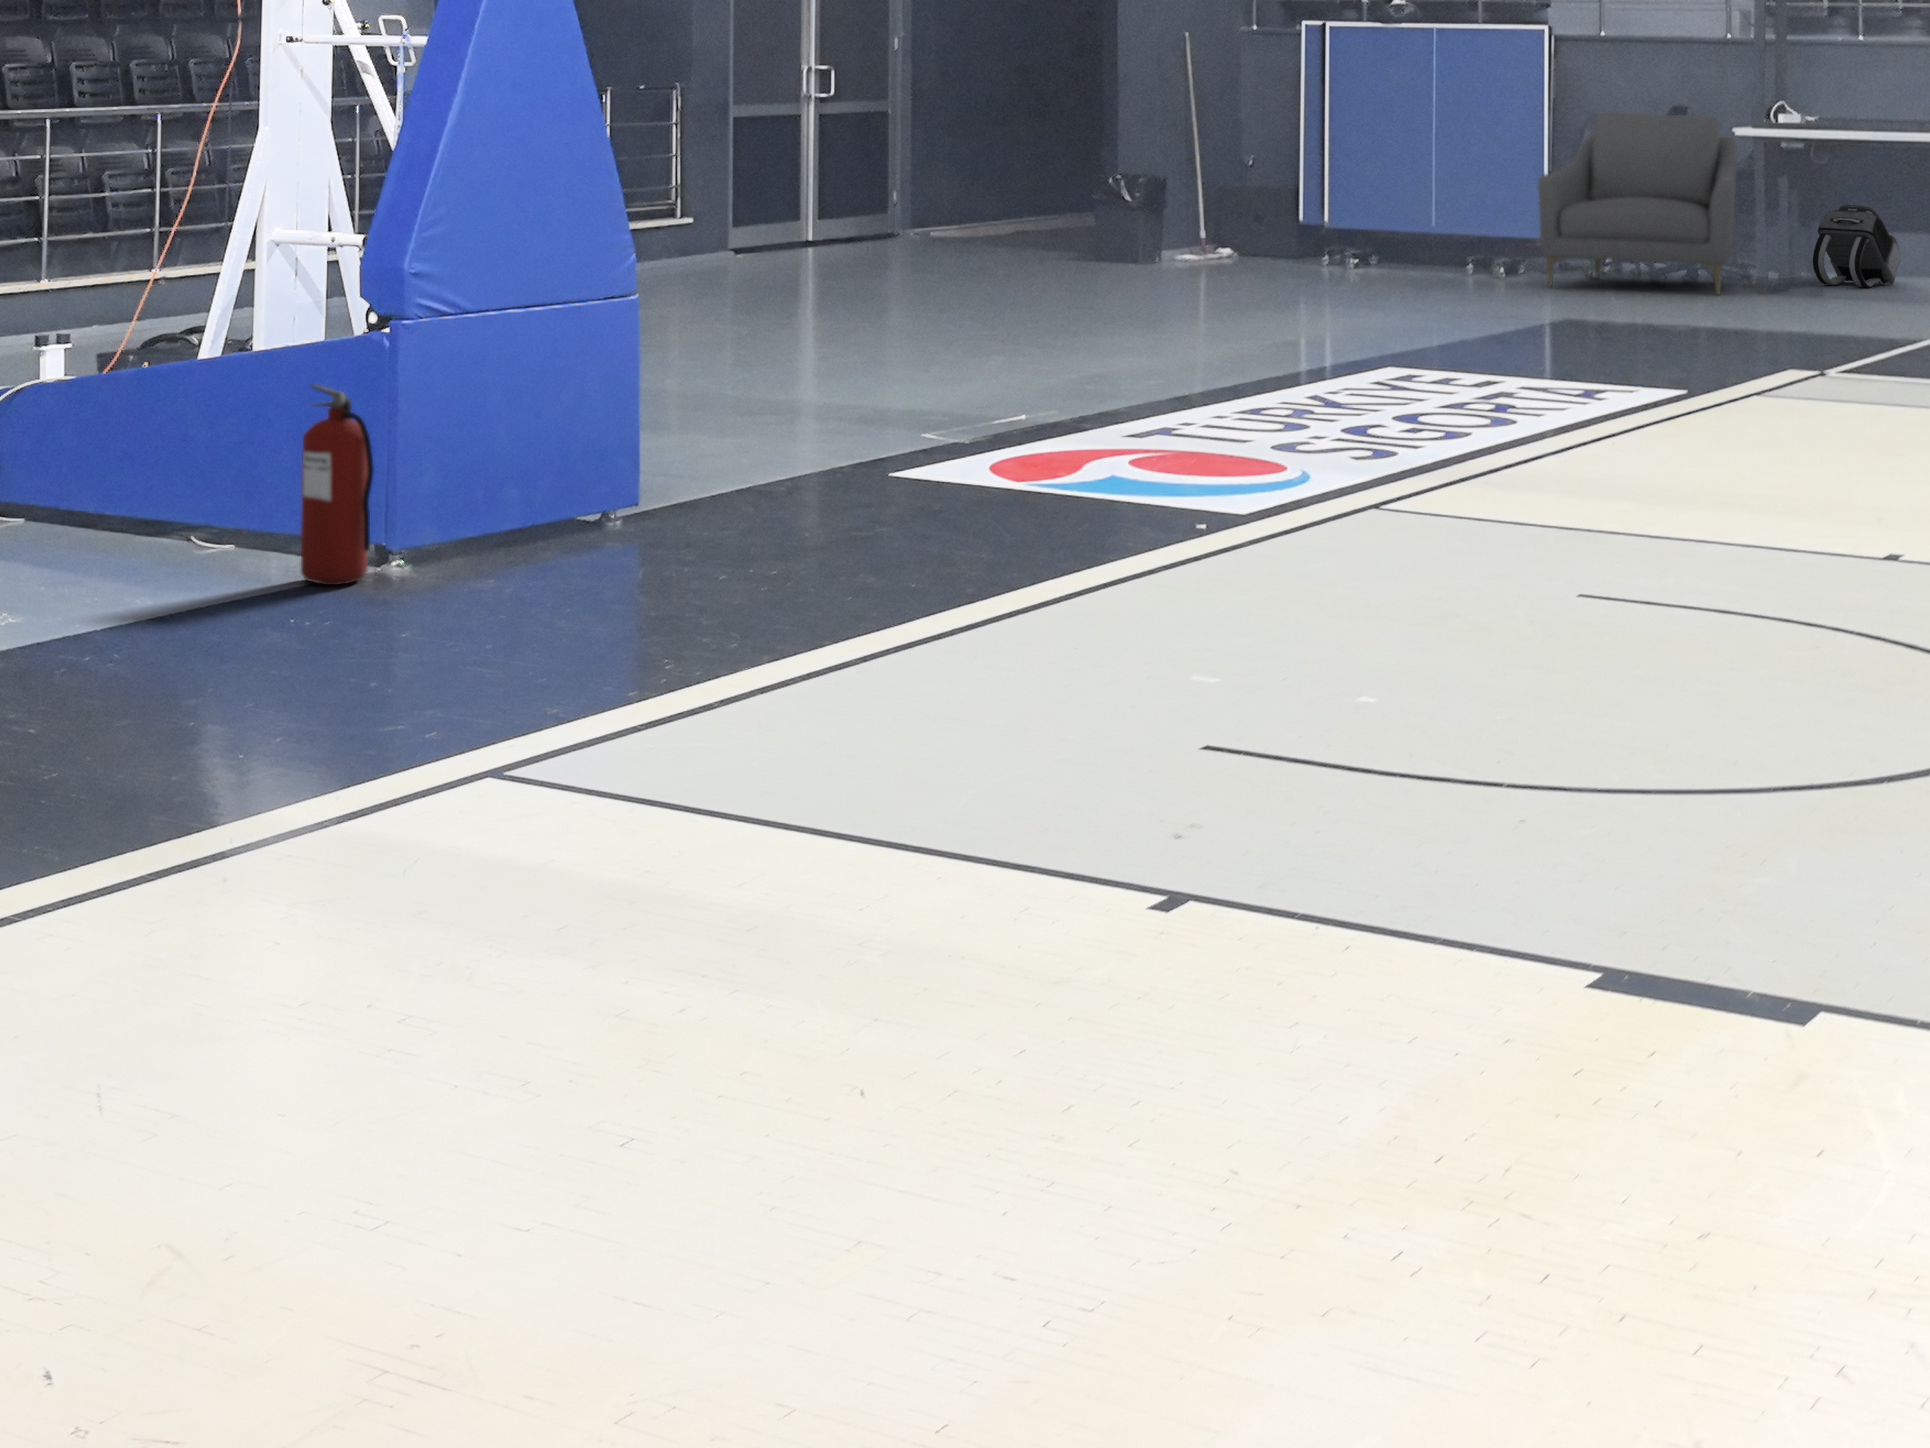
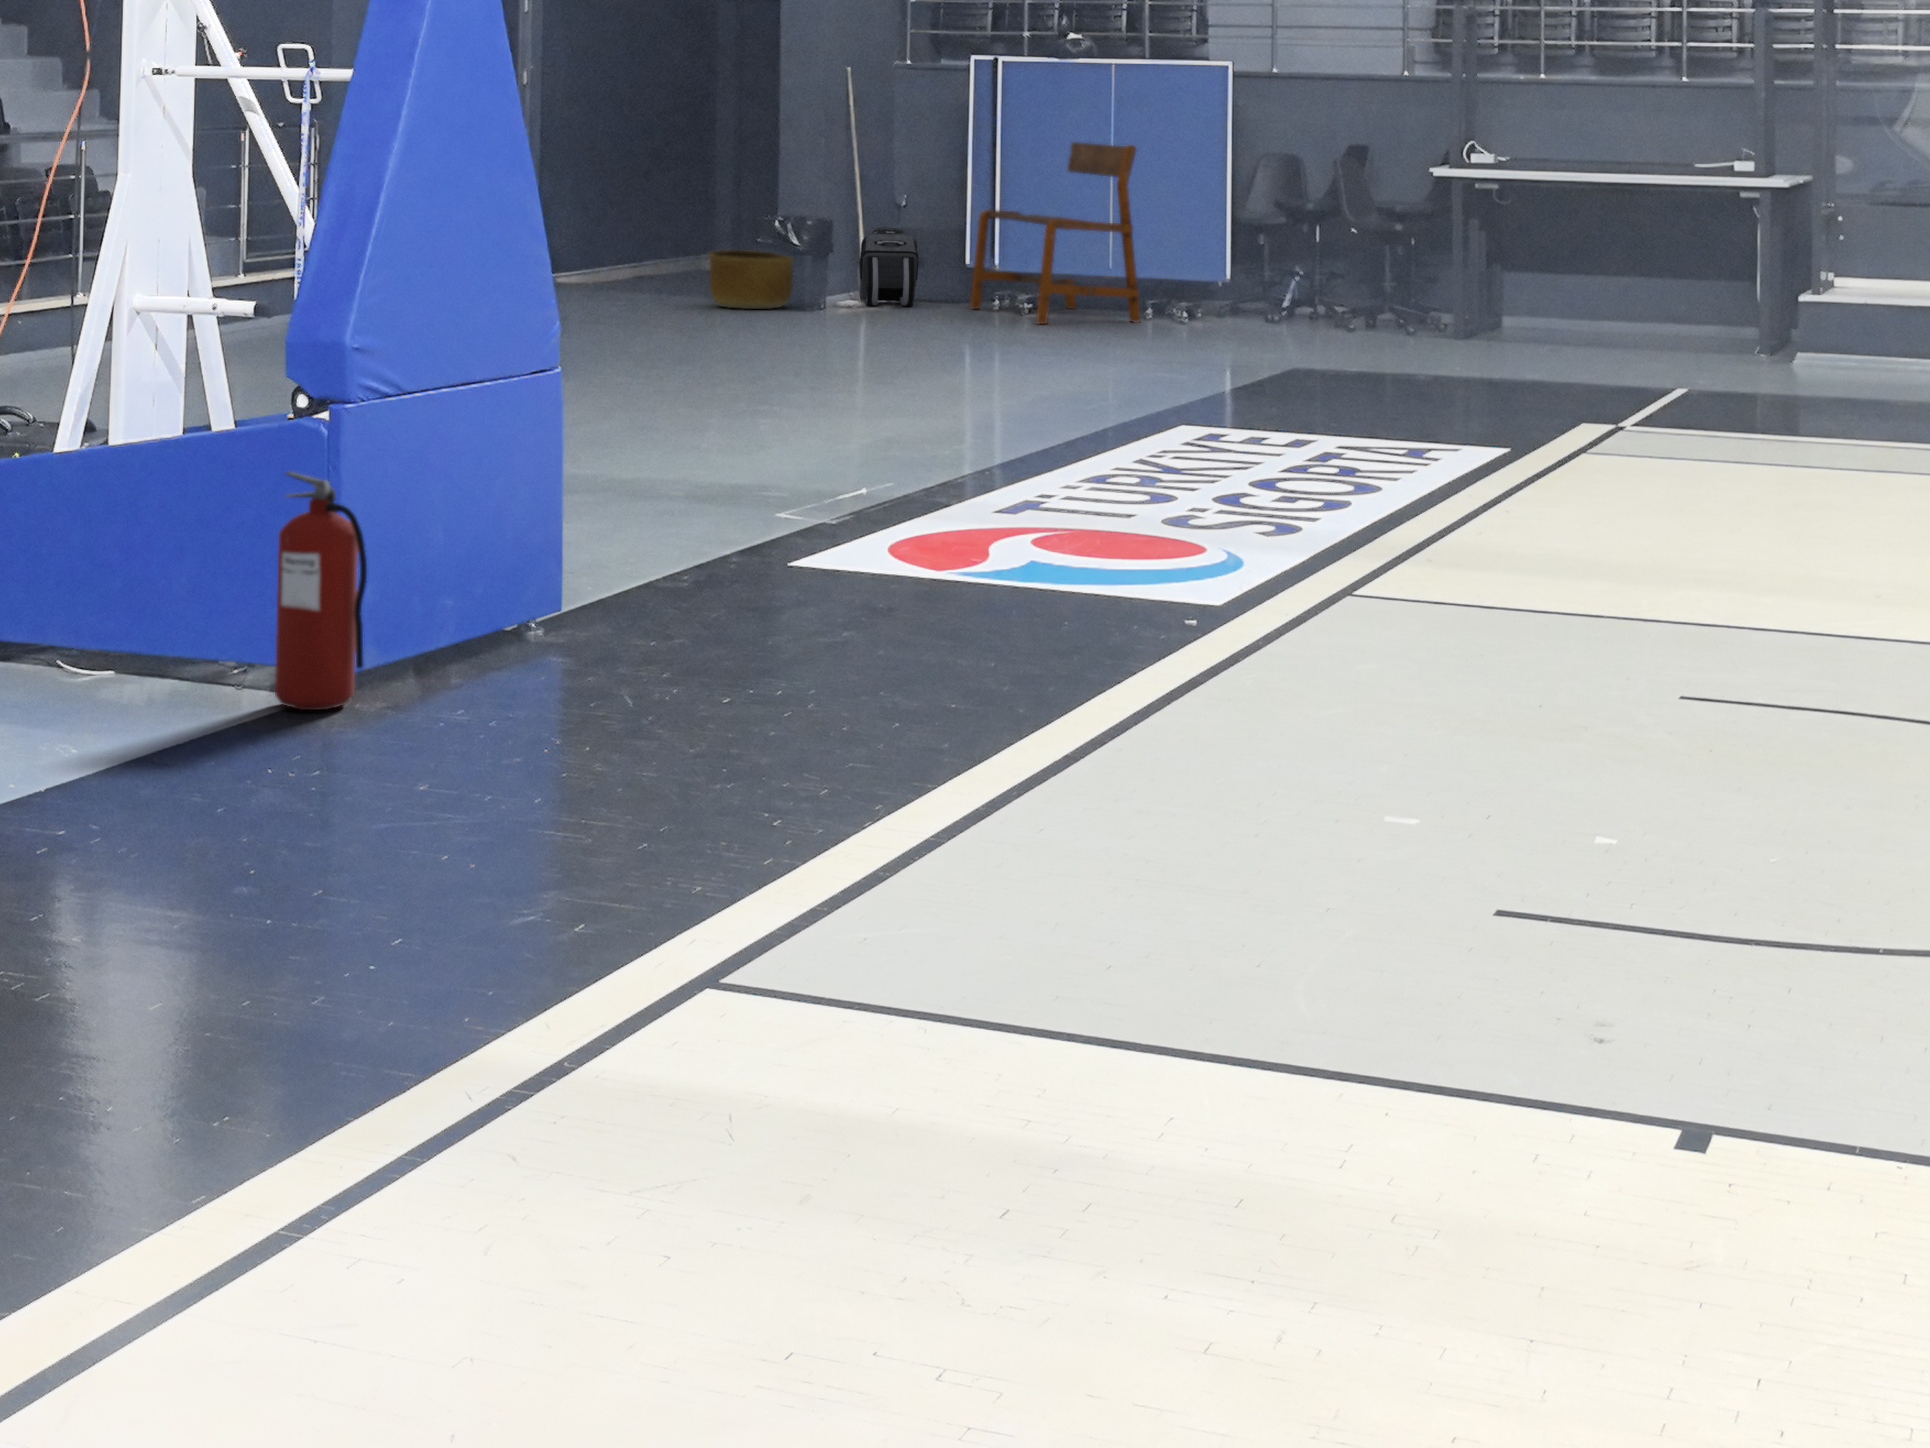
bench: none [1295,101,1448,277] -> present [970,142,1141,324]
chair: present [1538,113,1737,294] -> none [1246,152,1443,339]
basket: none [1045,205,1127,260] -> present [709,250,794,309]
backpack: present [1813,205,1901,287] -> present [857,228,919,306]

